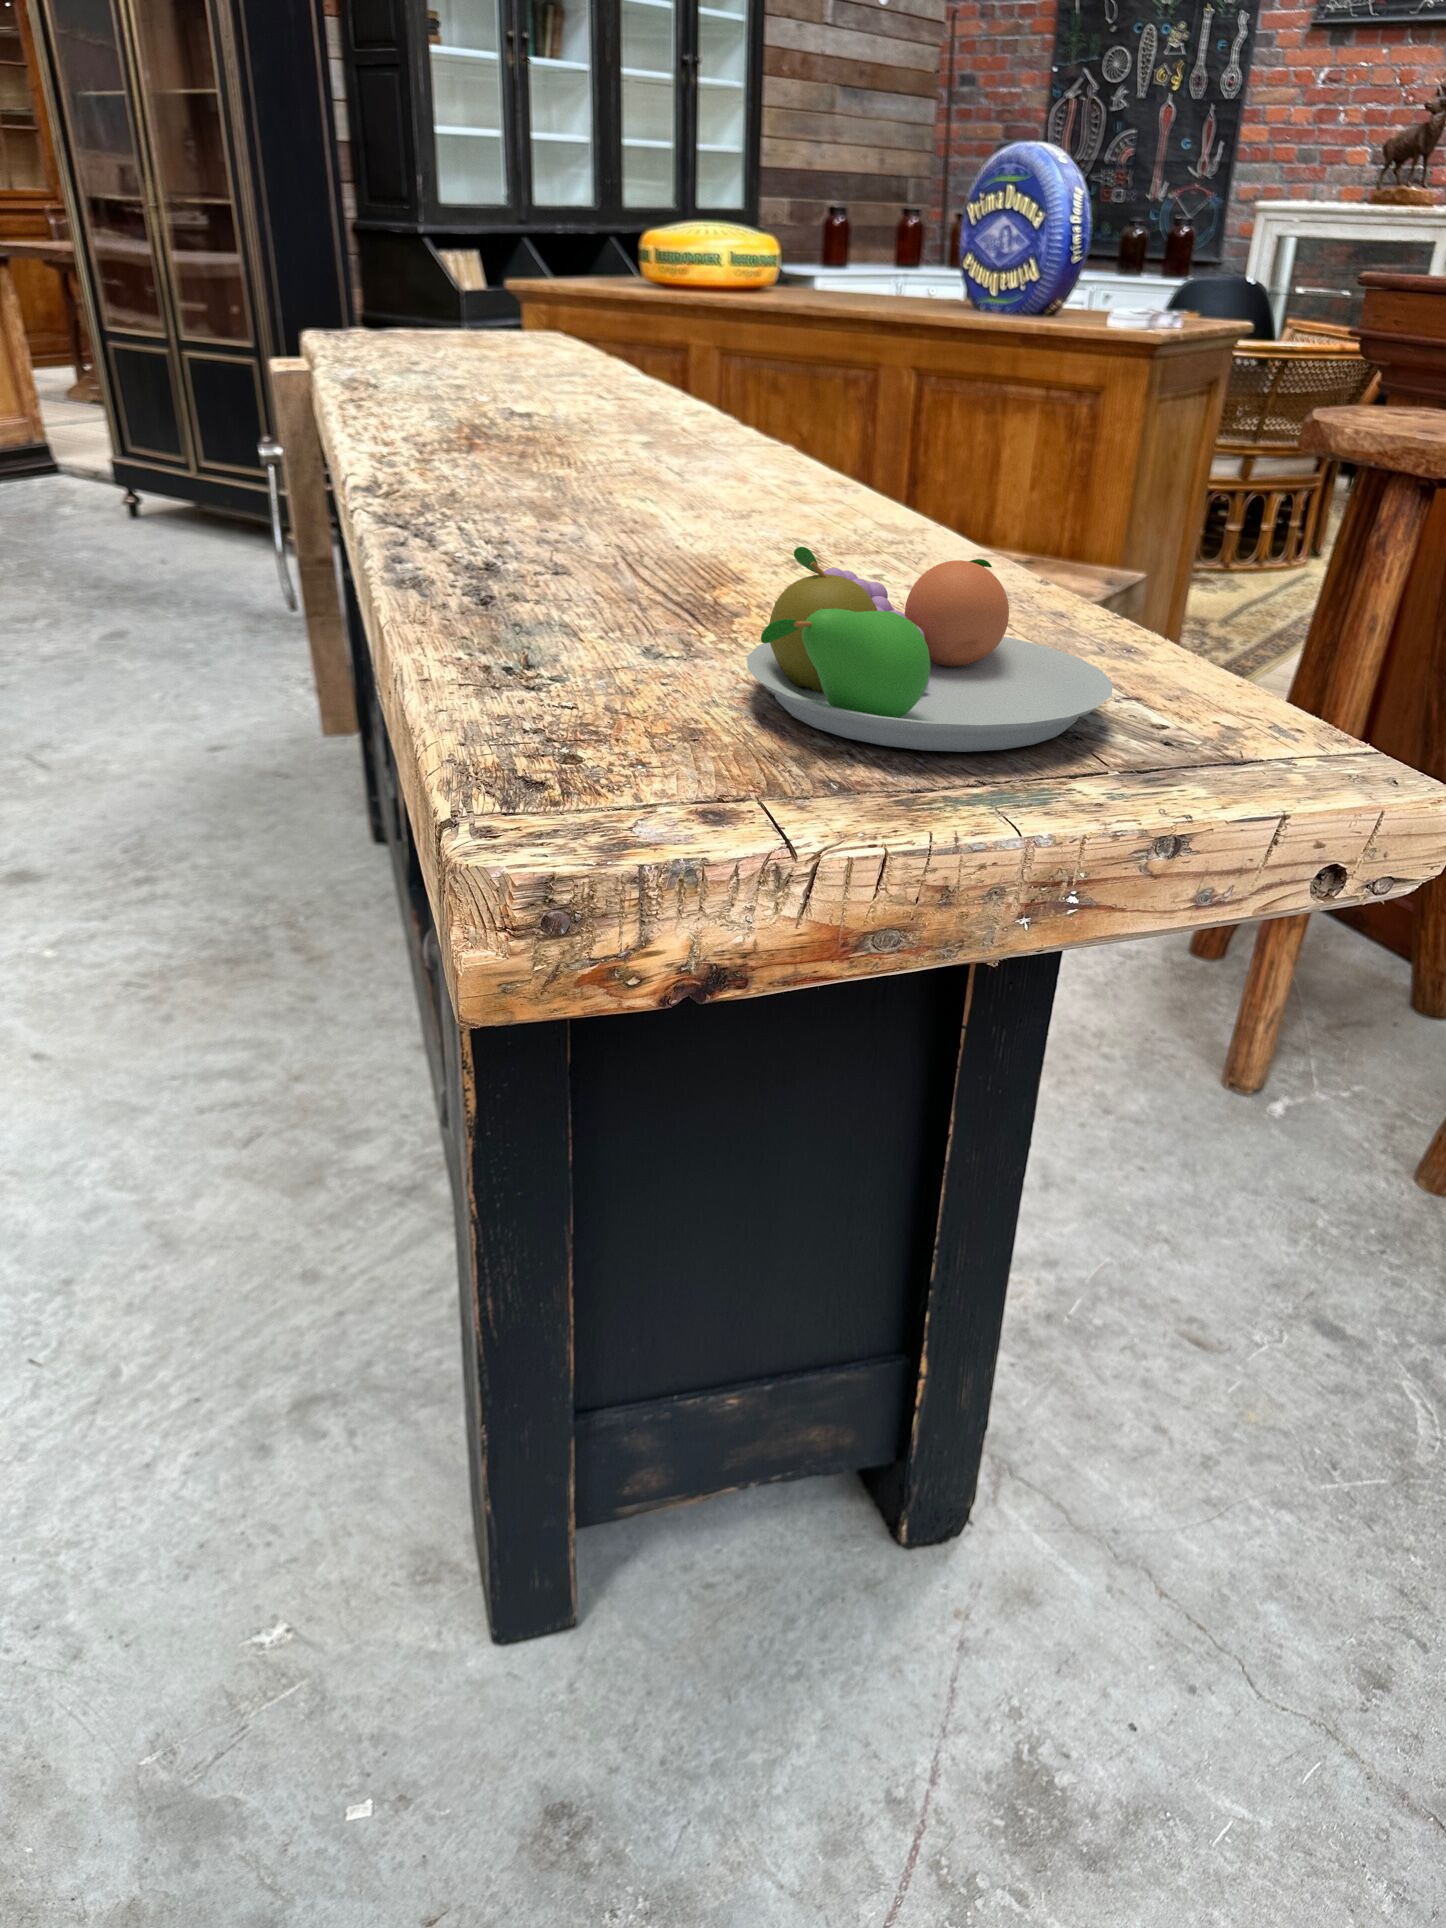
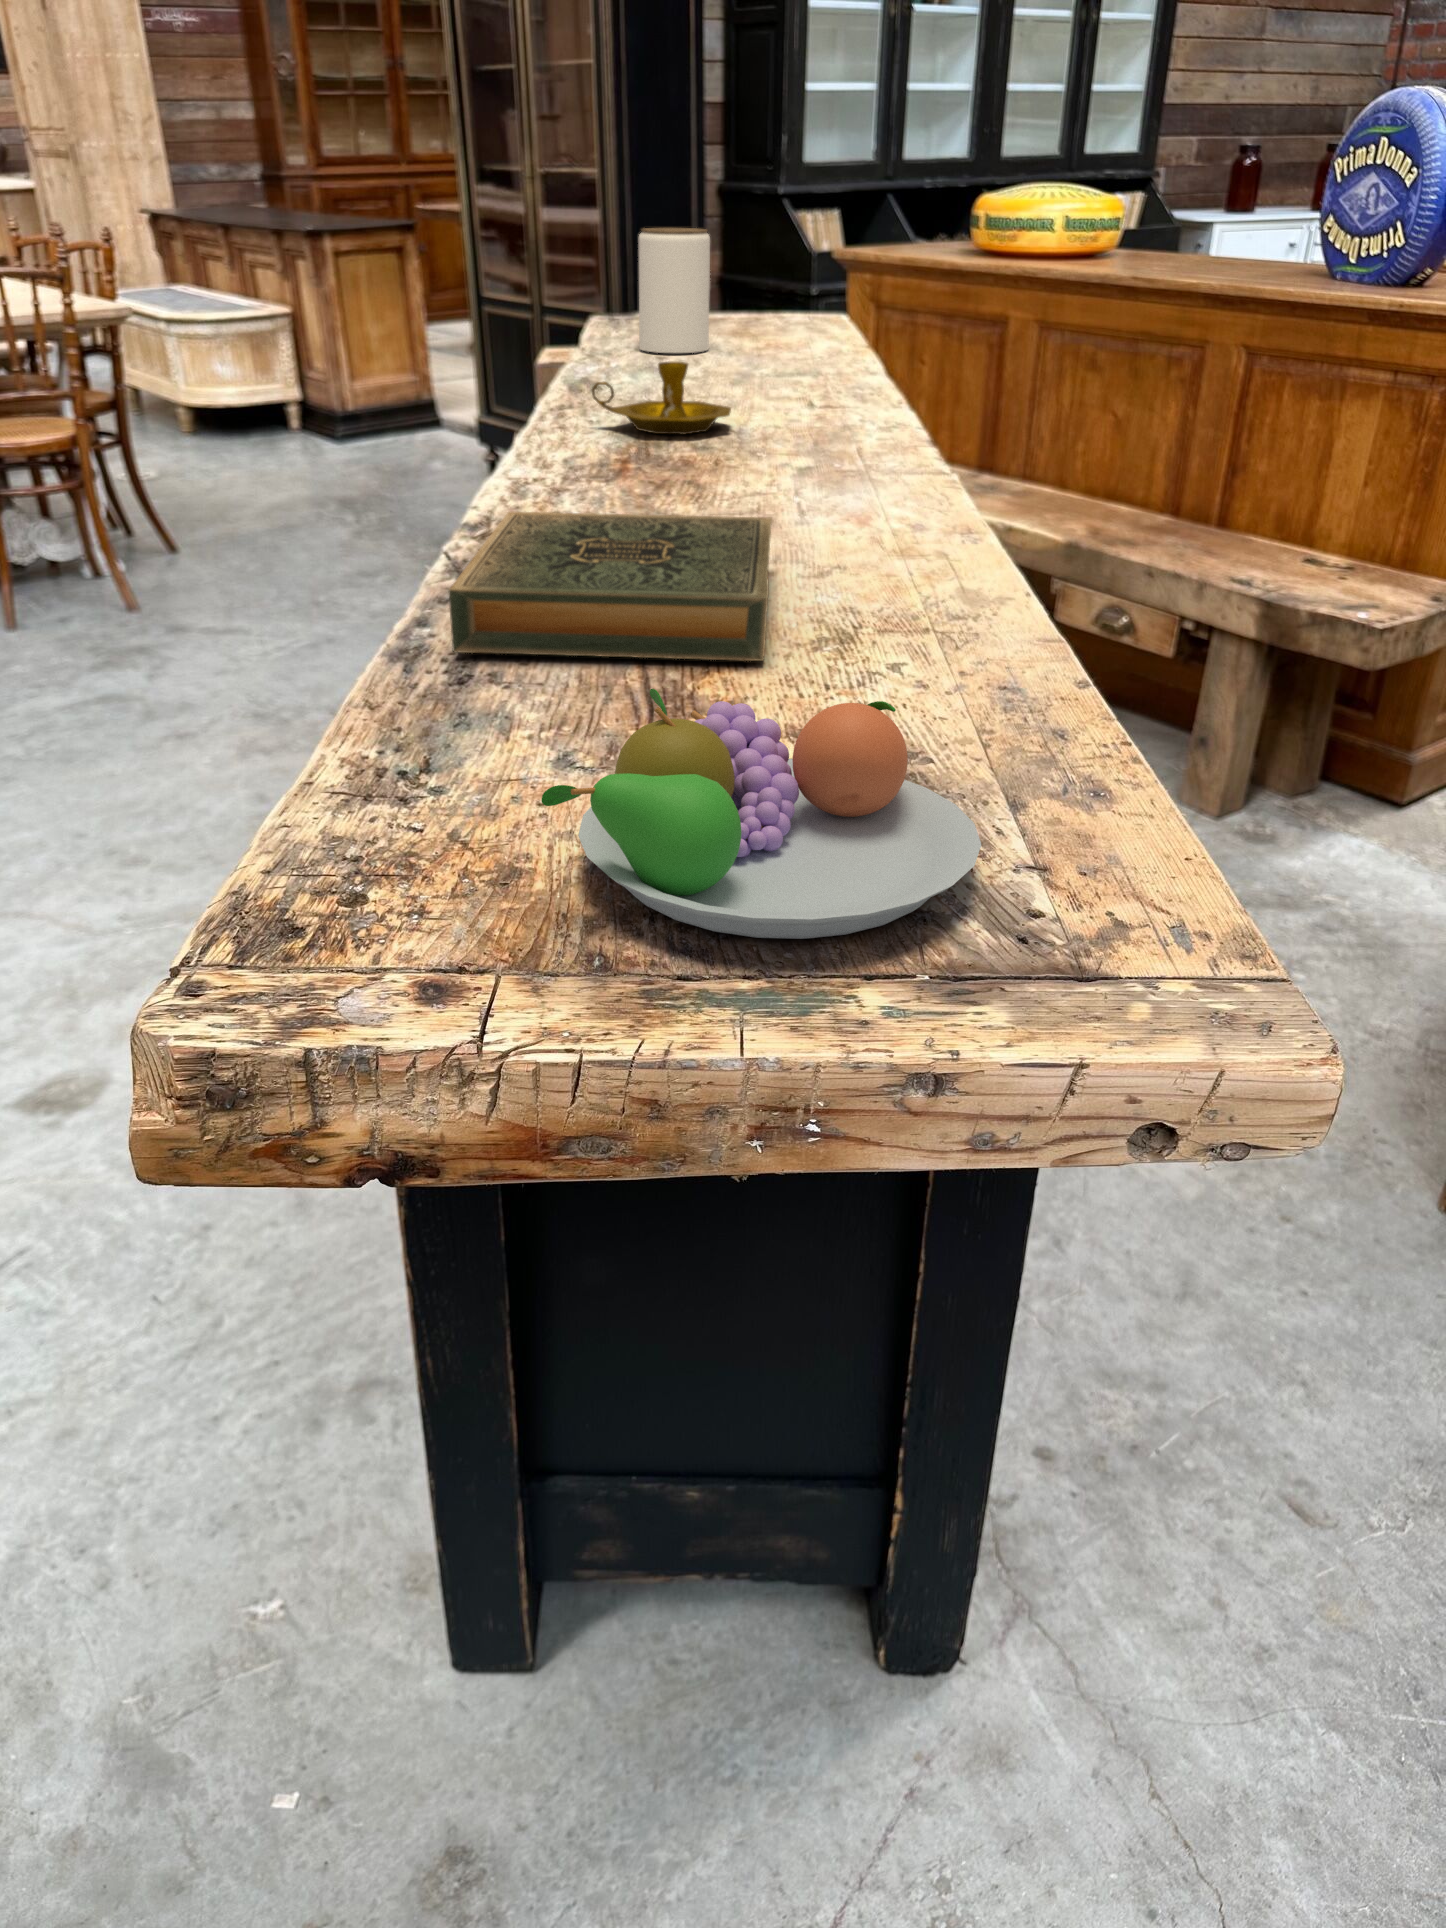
jar: none [380,234,457,356] -> present [638,228,710,353]
candlestick: none [404,345,545,414] -> present [592,362,731,434]
hardback book: none [437,456,764,571] -> present [448,511,772,661]

